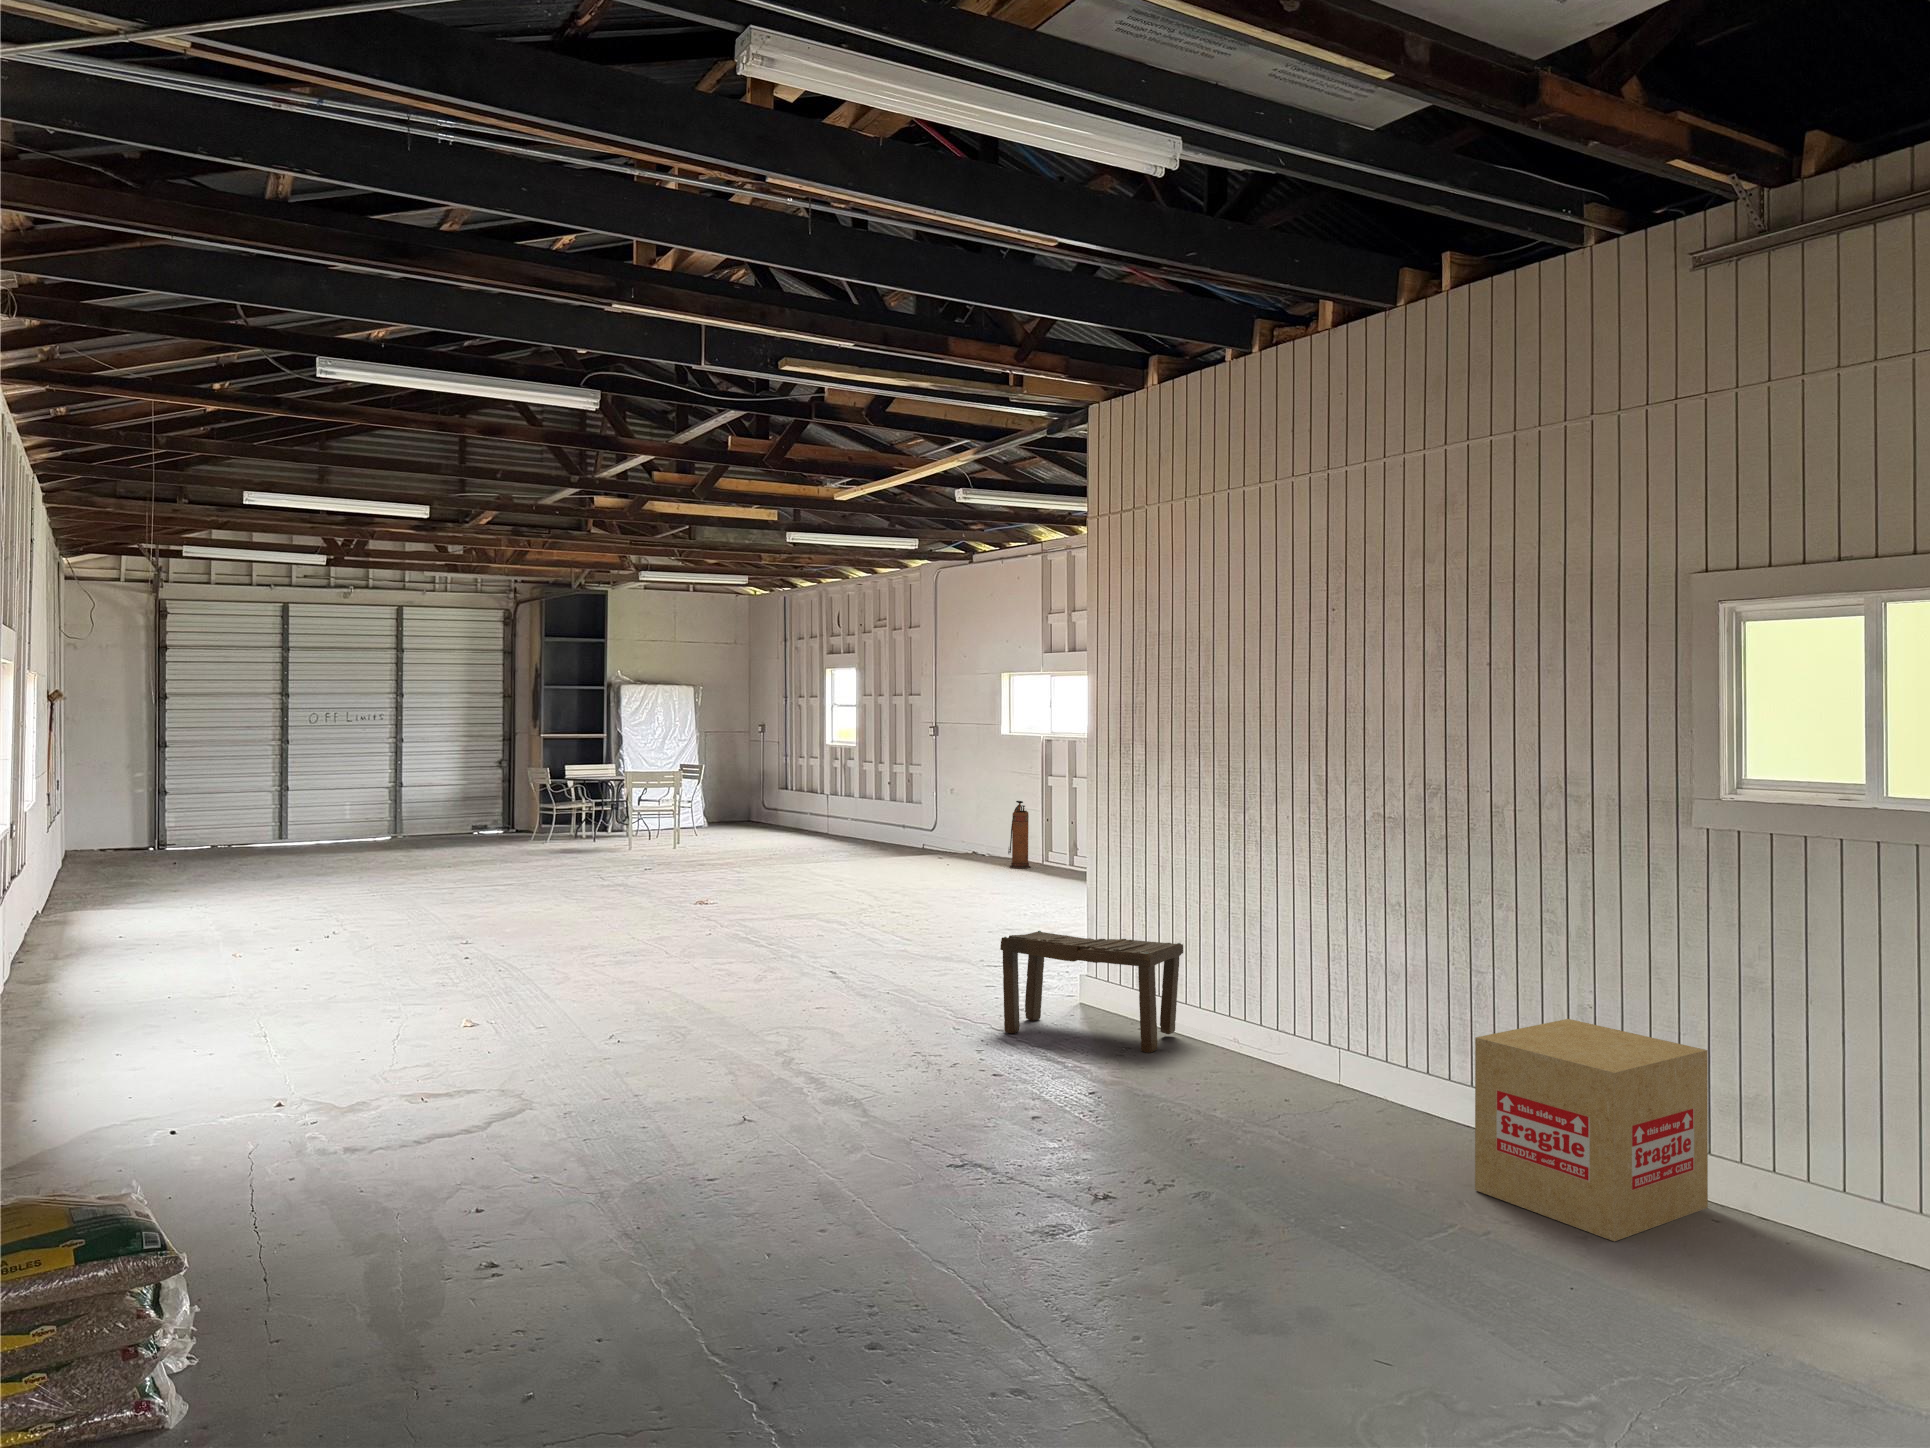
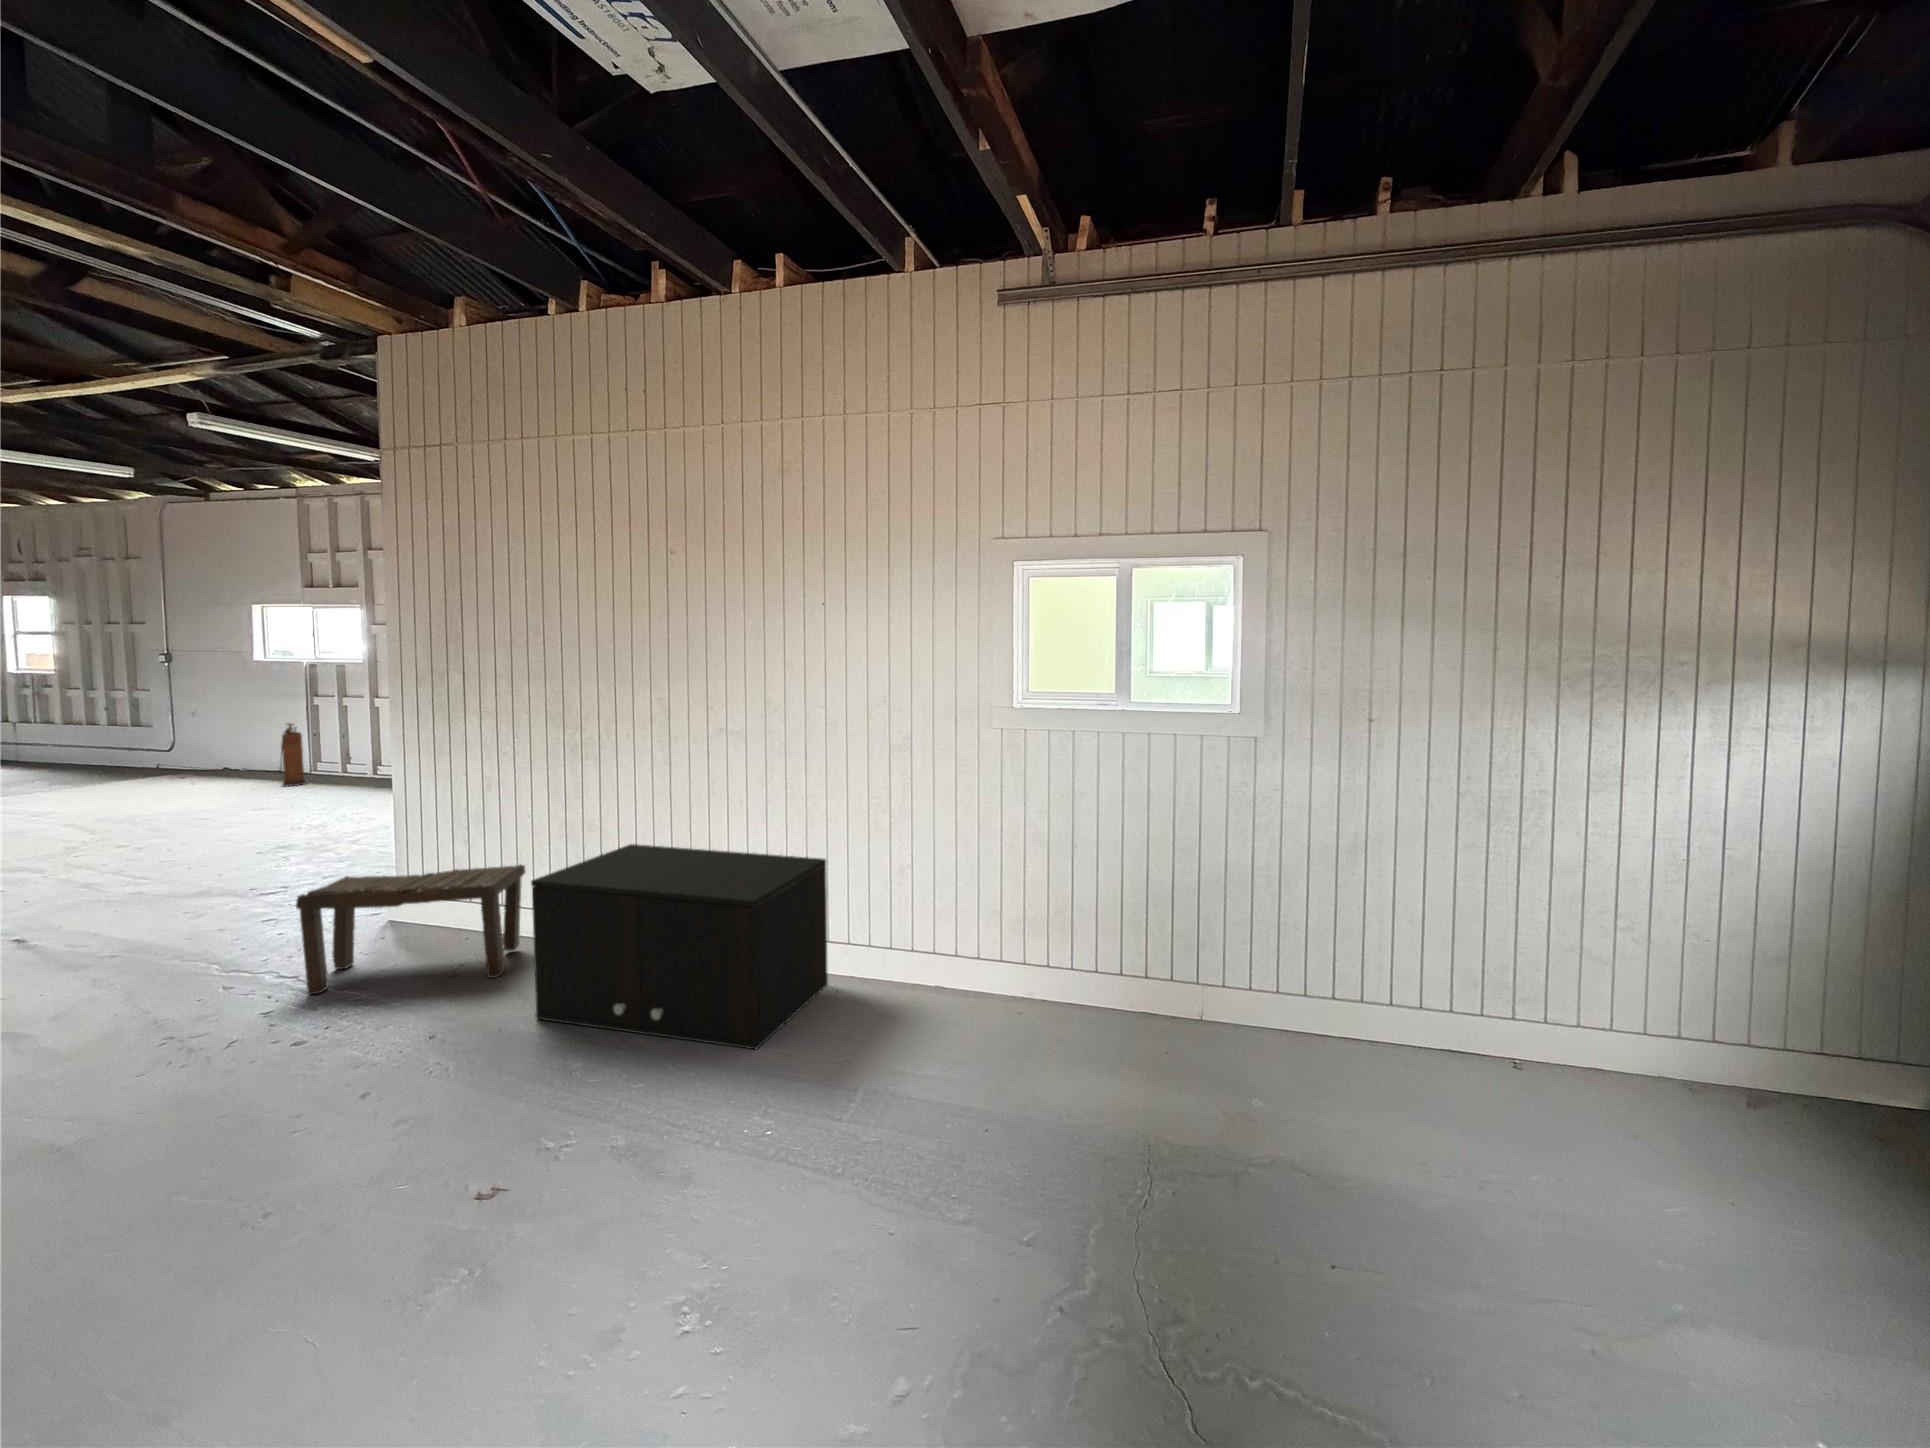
storage cabinet: none [1172,931,1477,1163] -> present [531,844,828,1049]
cardboard box: present [1475,1019,1708,1242] -> none [856,886,1012,1066]

